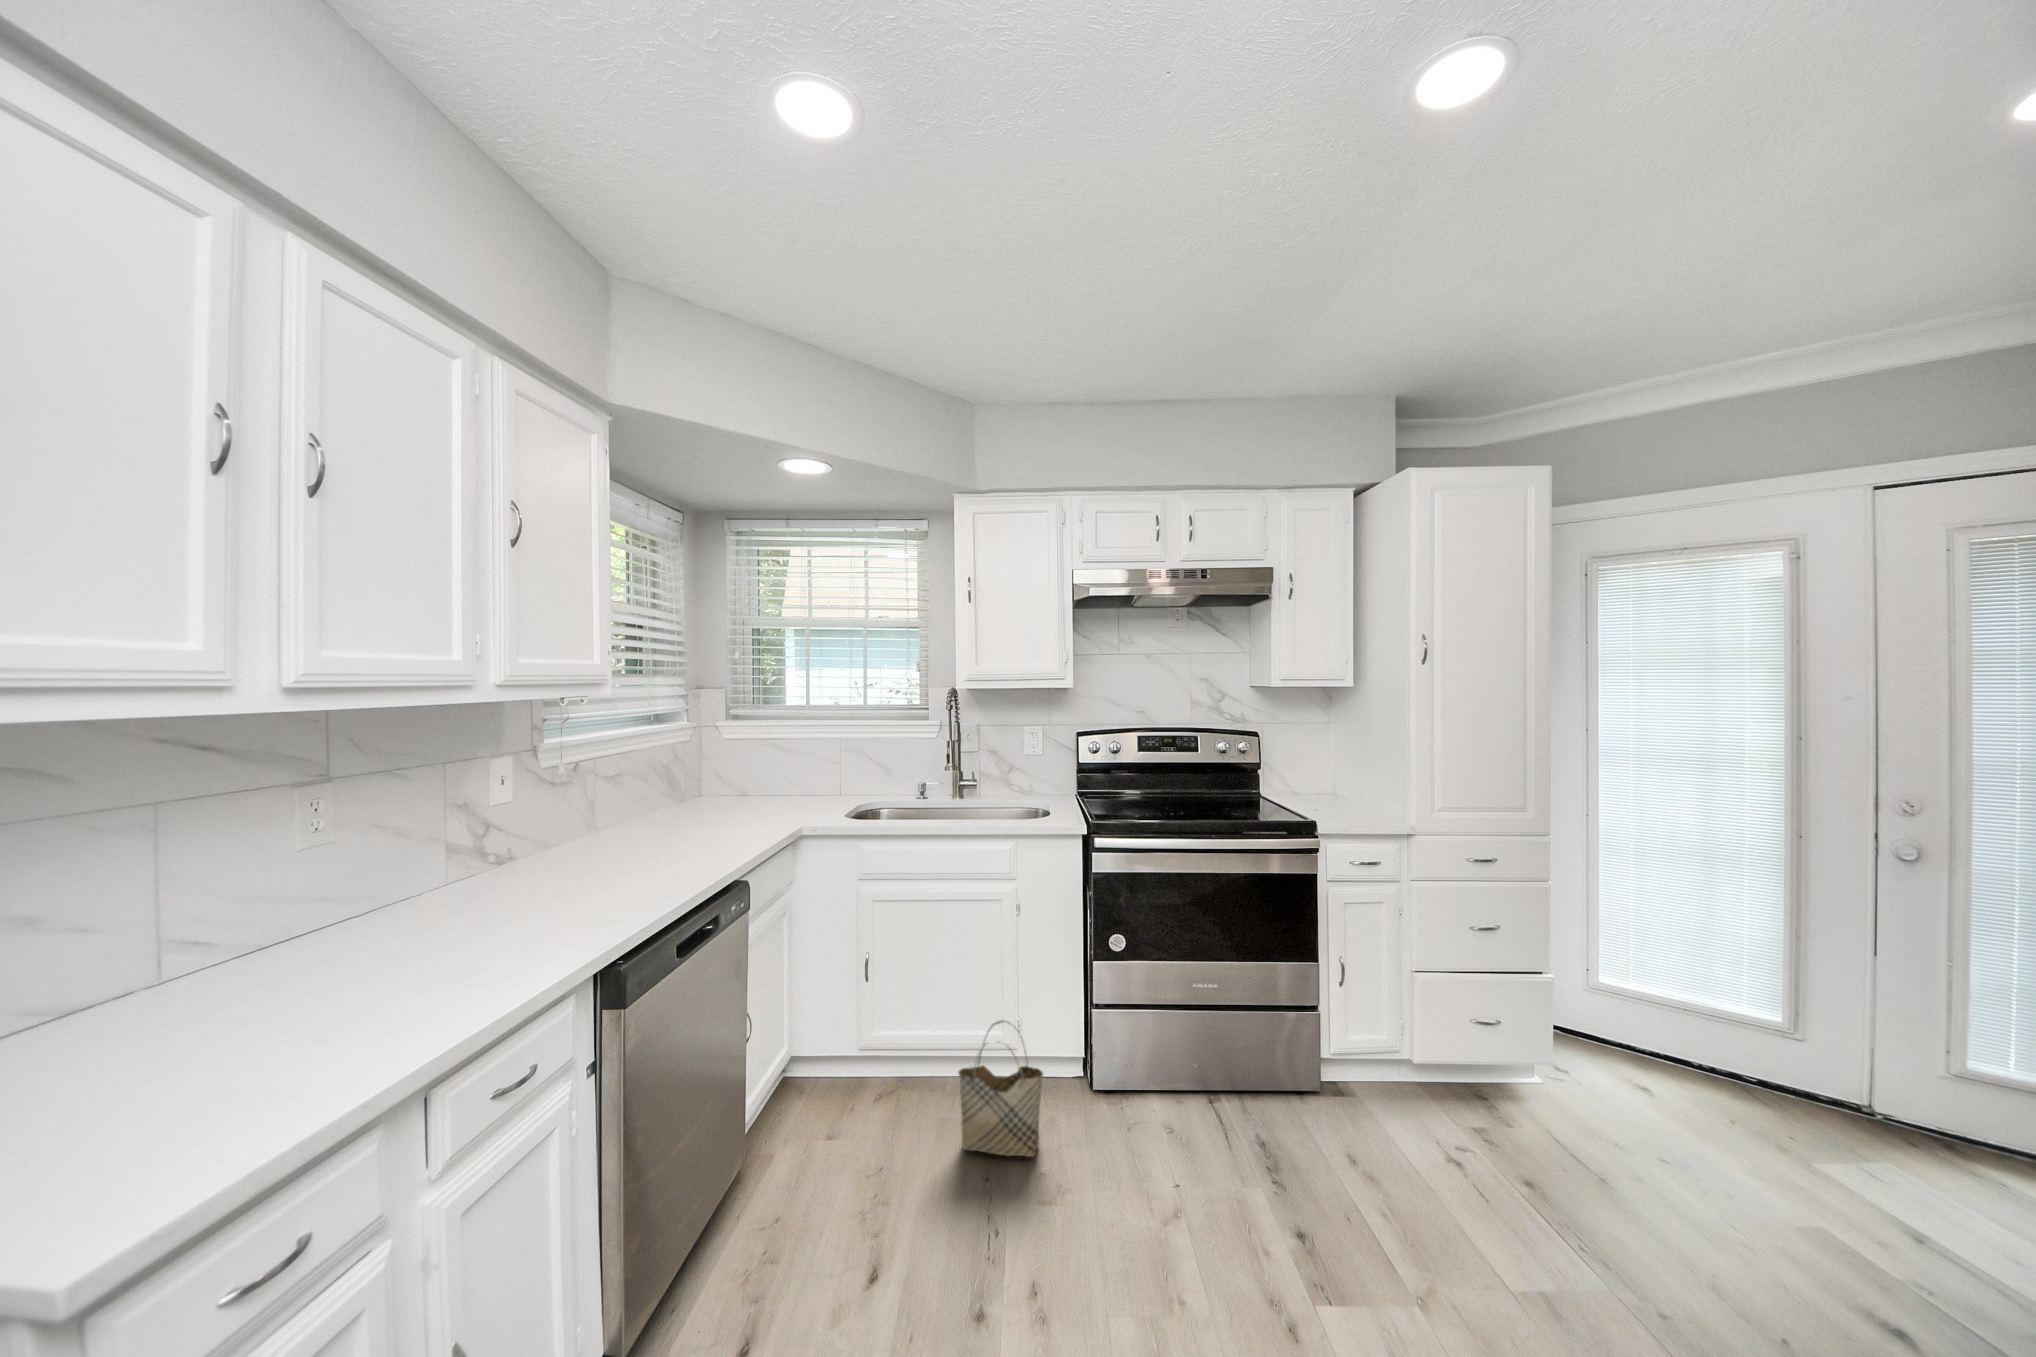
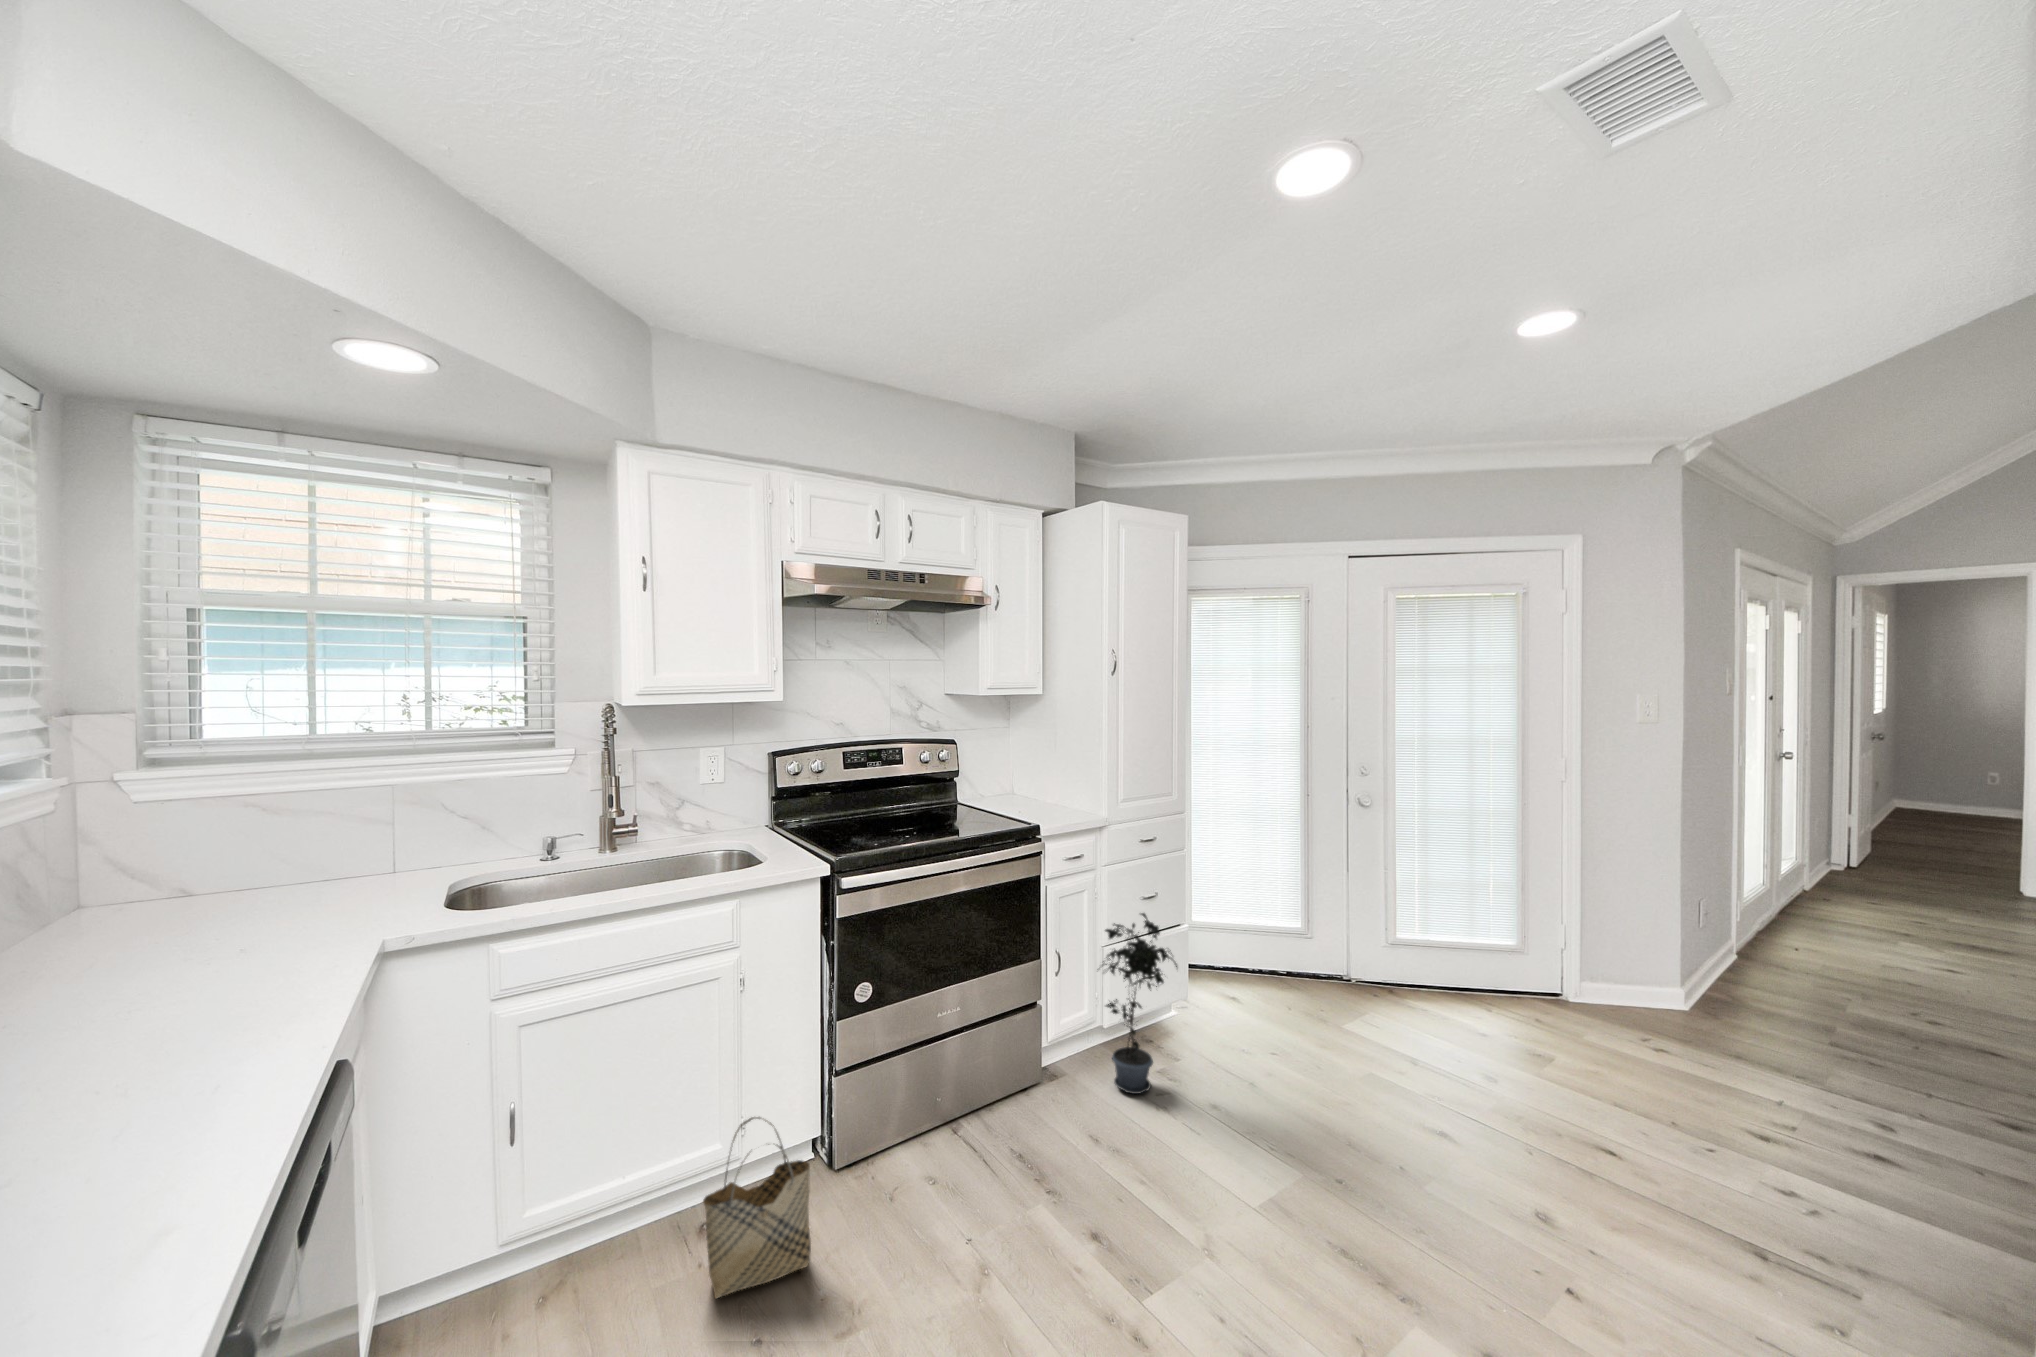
potted plant: none [1385,938,1486,1144] -> present [1102,913,1177,1094]

